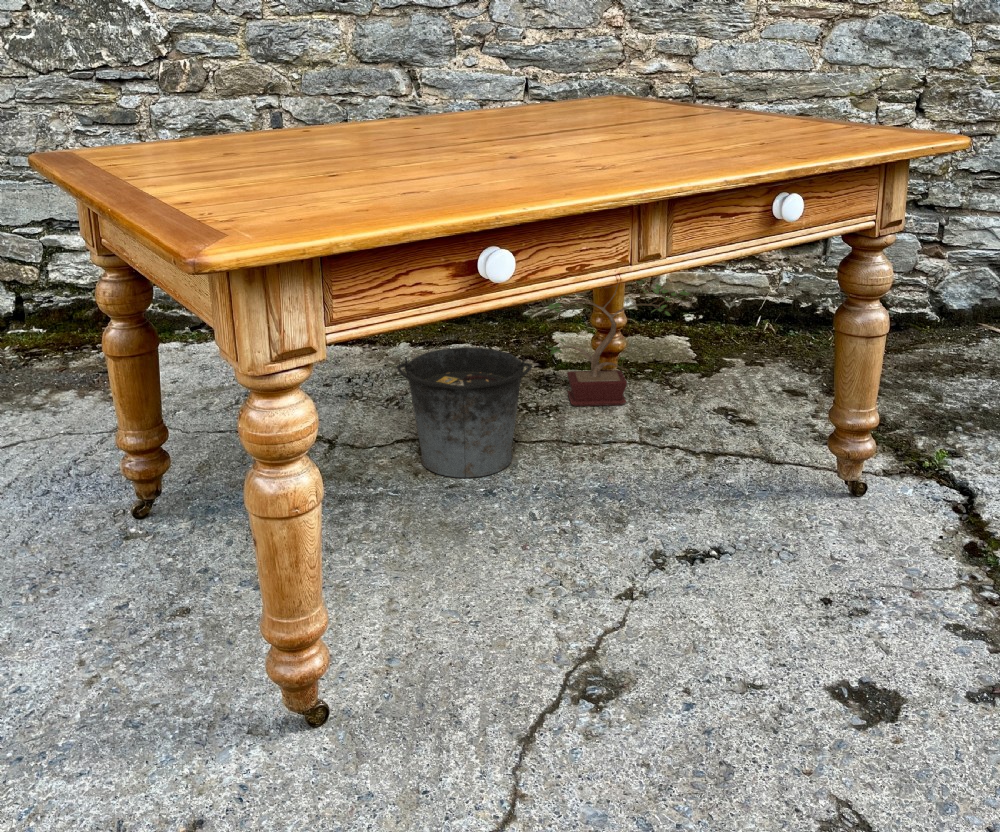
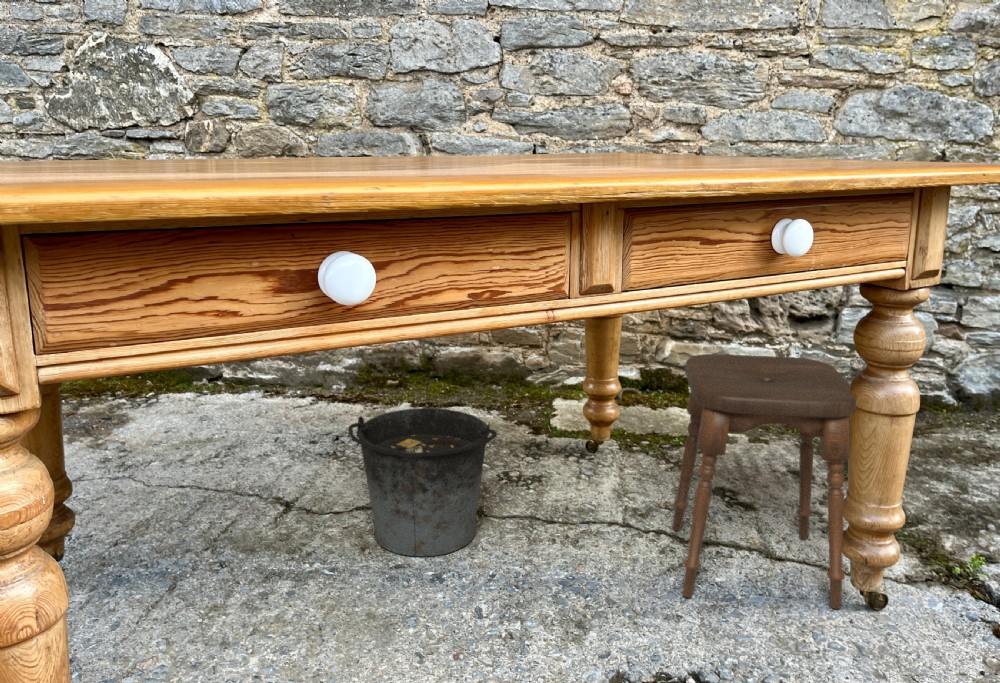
potted plant: present [547,278,690,406] -> none [530,314,688,478]
stool: none [685,286,845,495] -> present [673,354,856,609]

